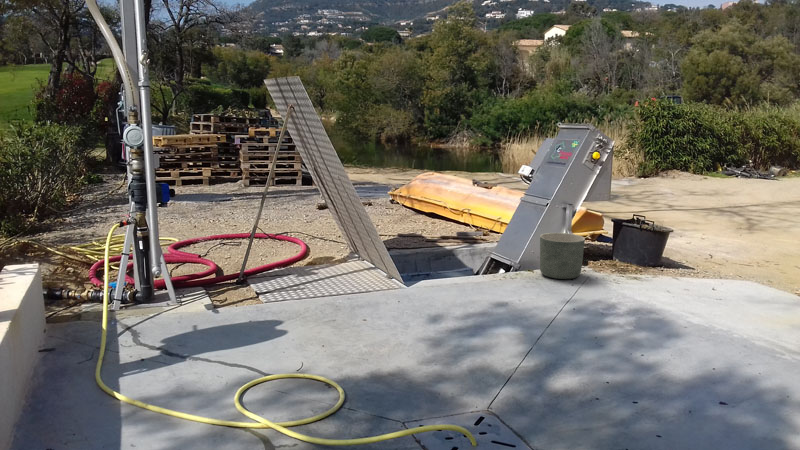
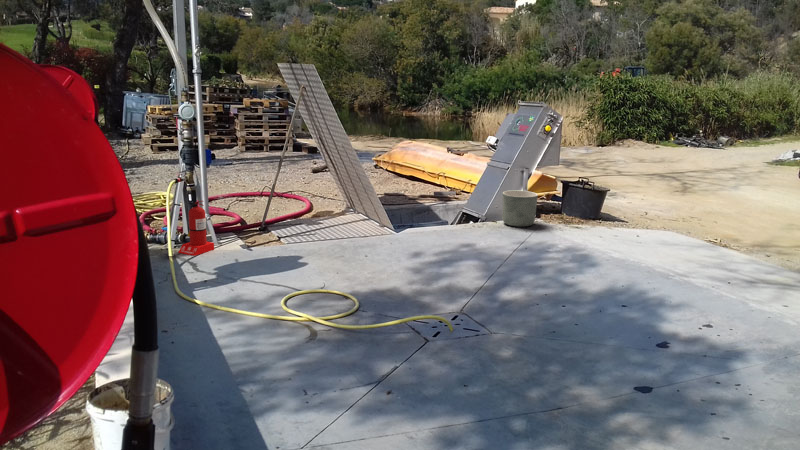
fire extinguisher: none [116,250,164,323] -> present [179,201,214,256]

